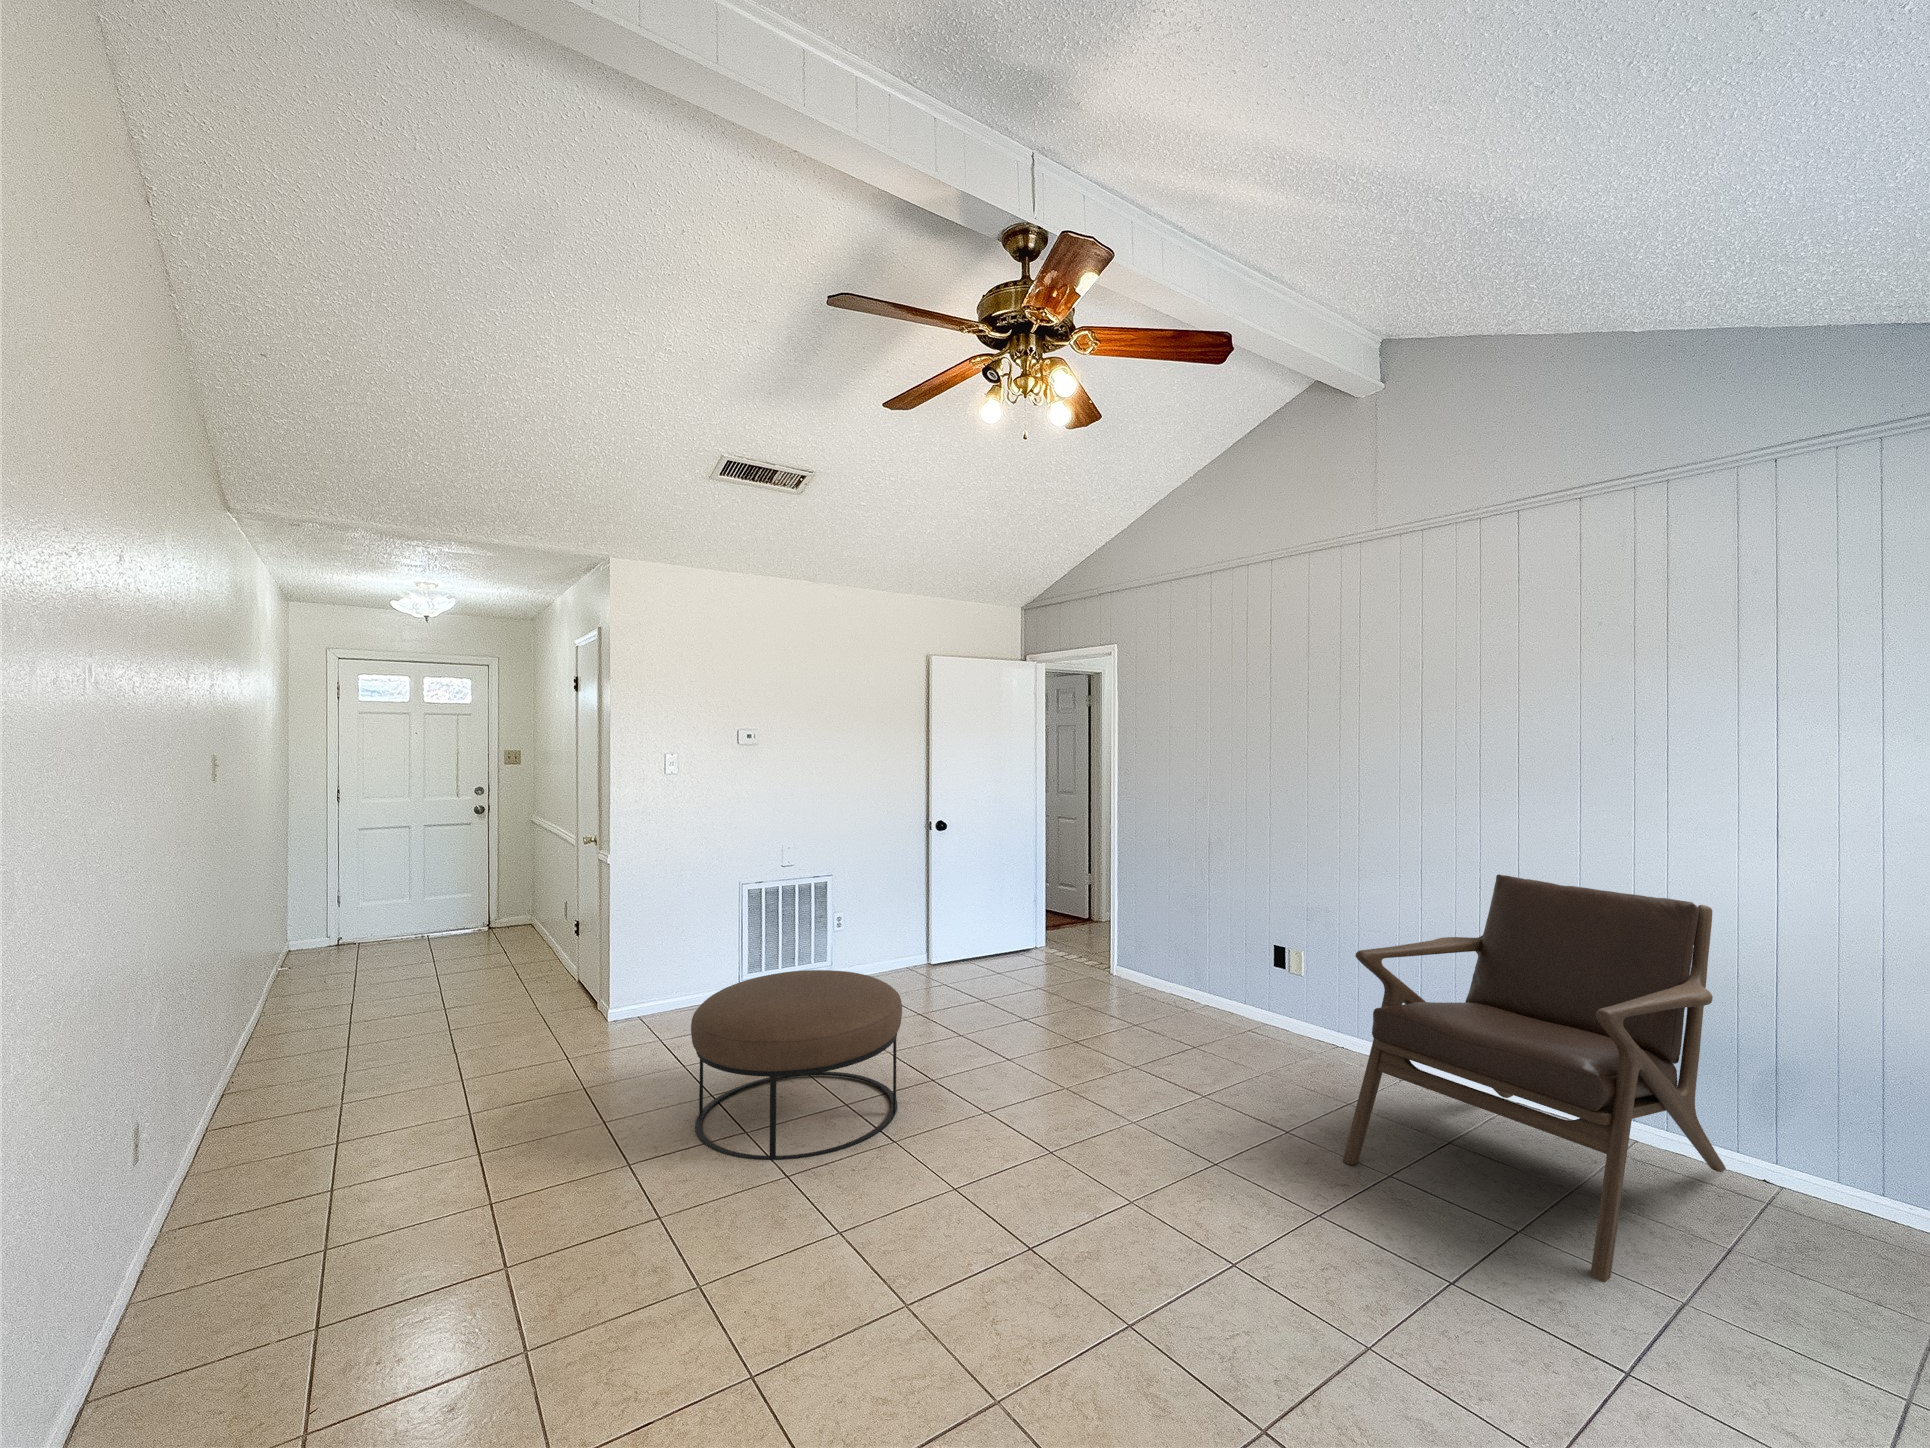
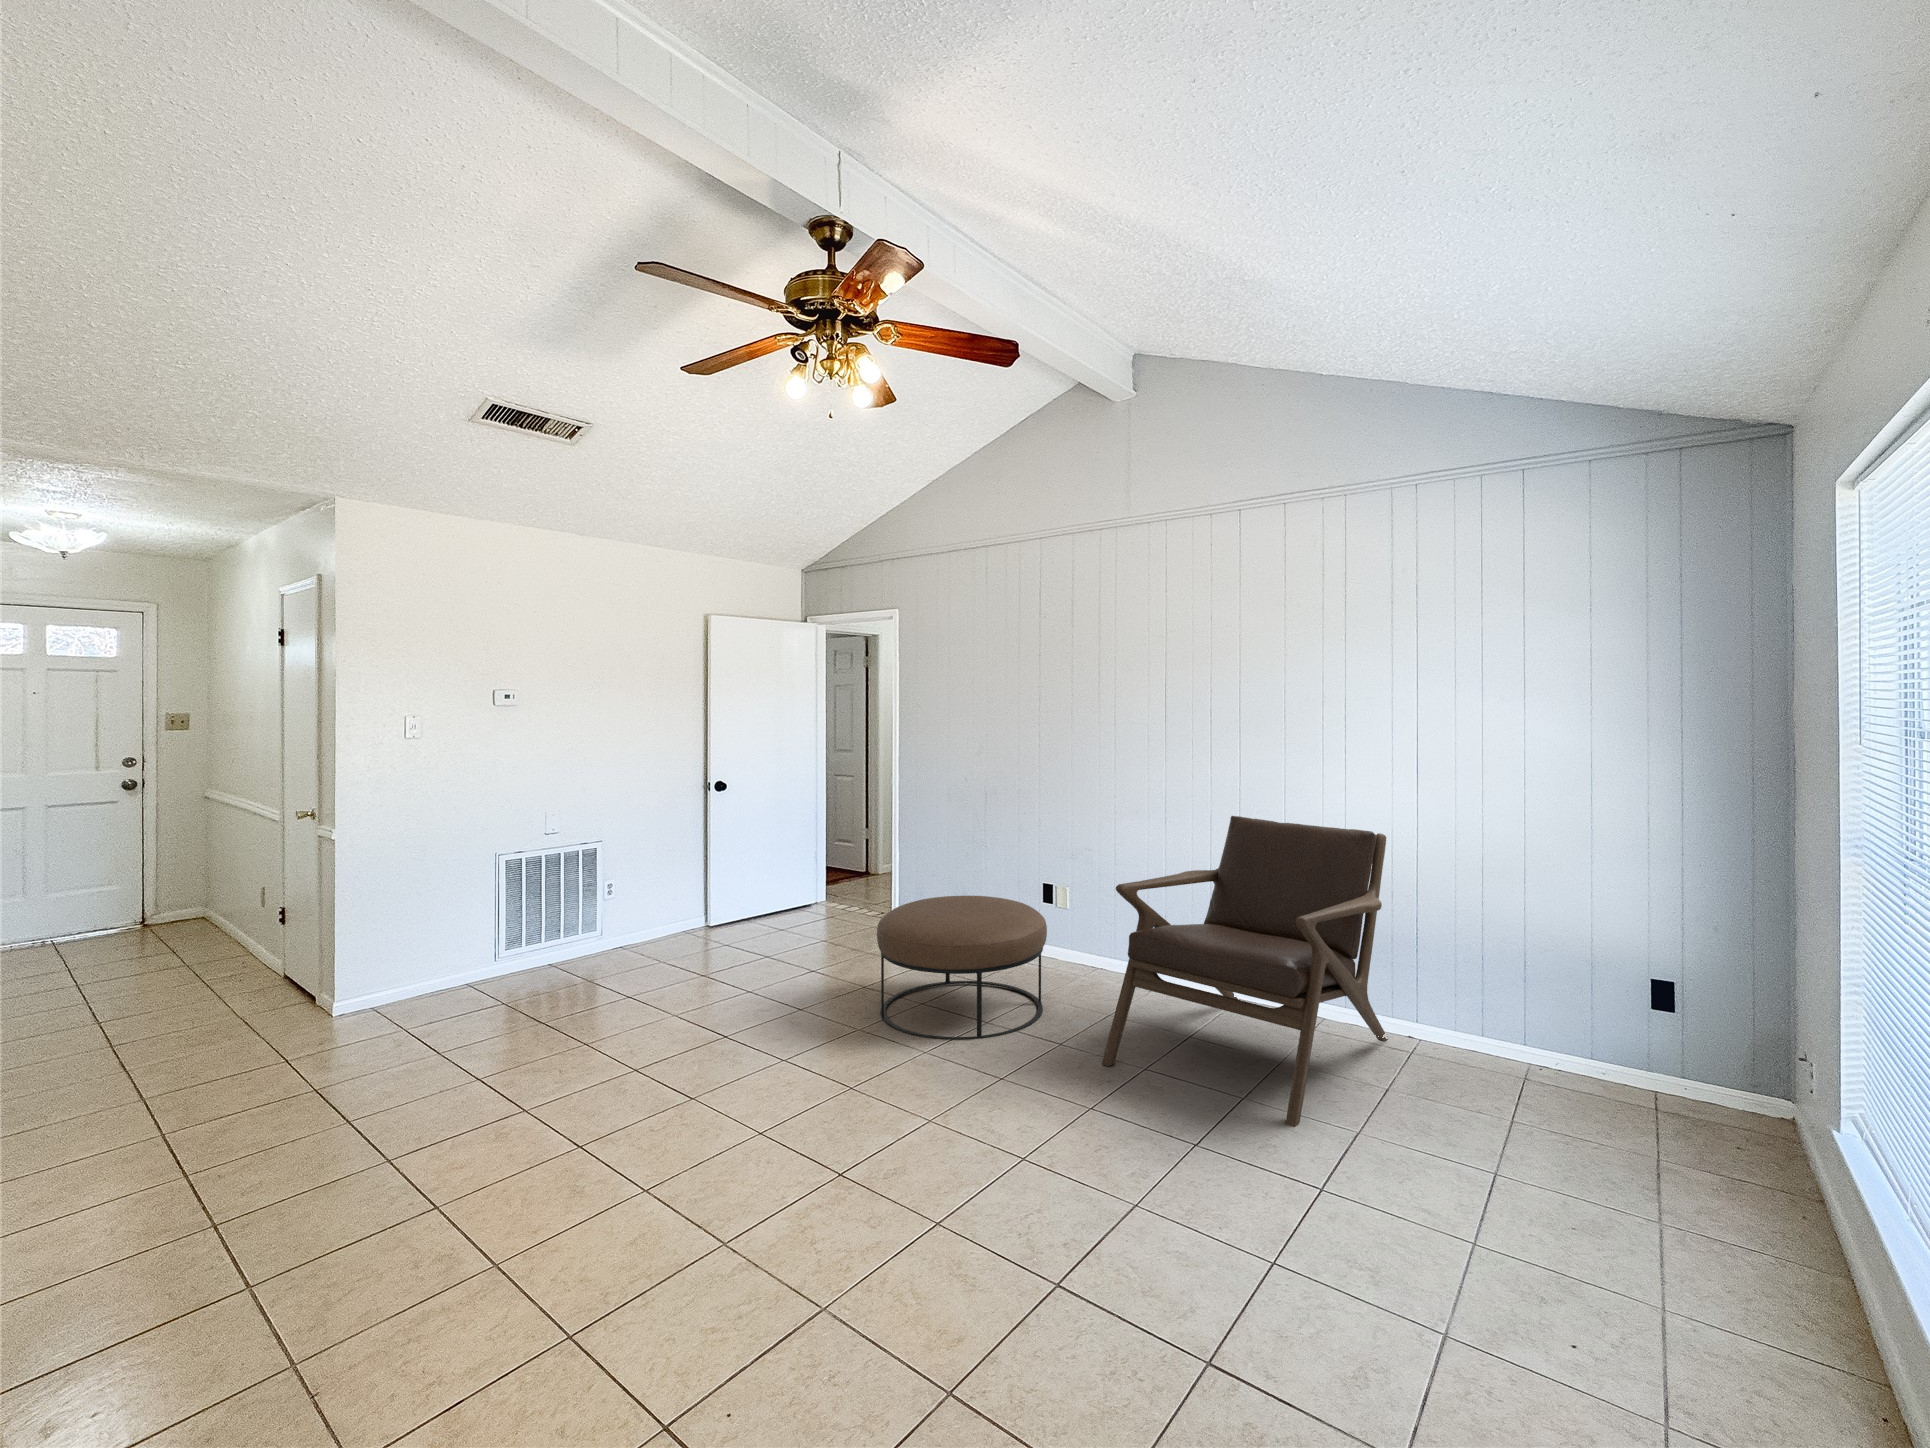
ottoman: present [691,970,902,1160] -> present [877,896,1047,1040]

